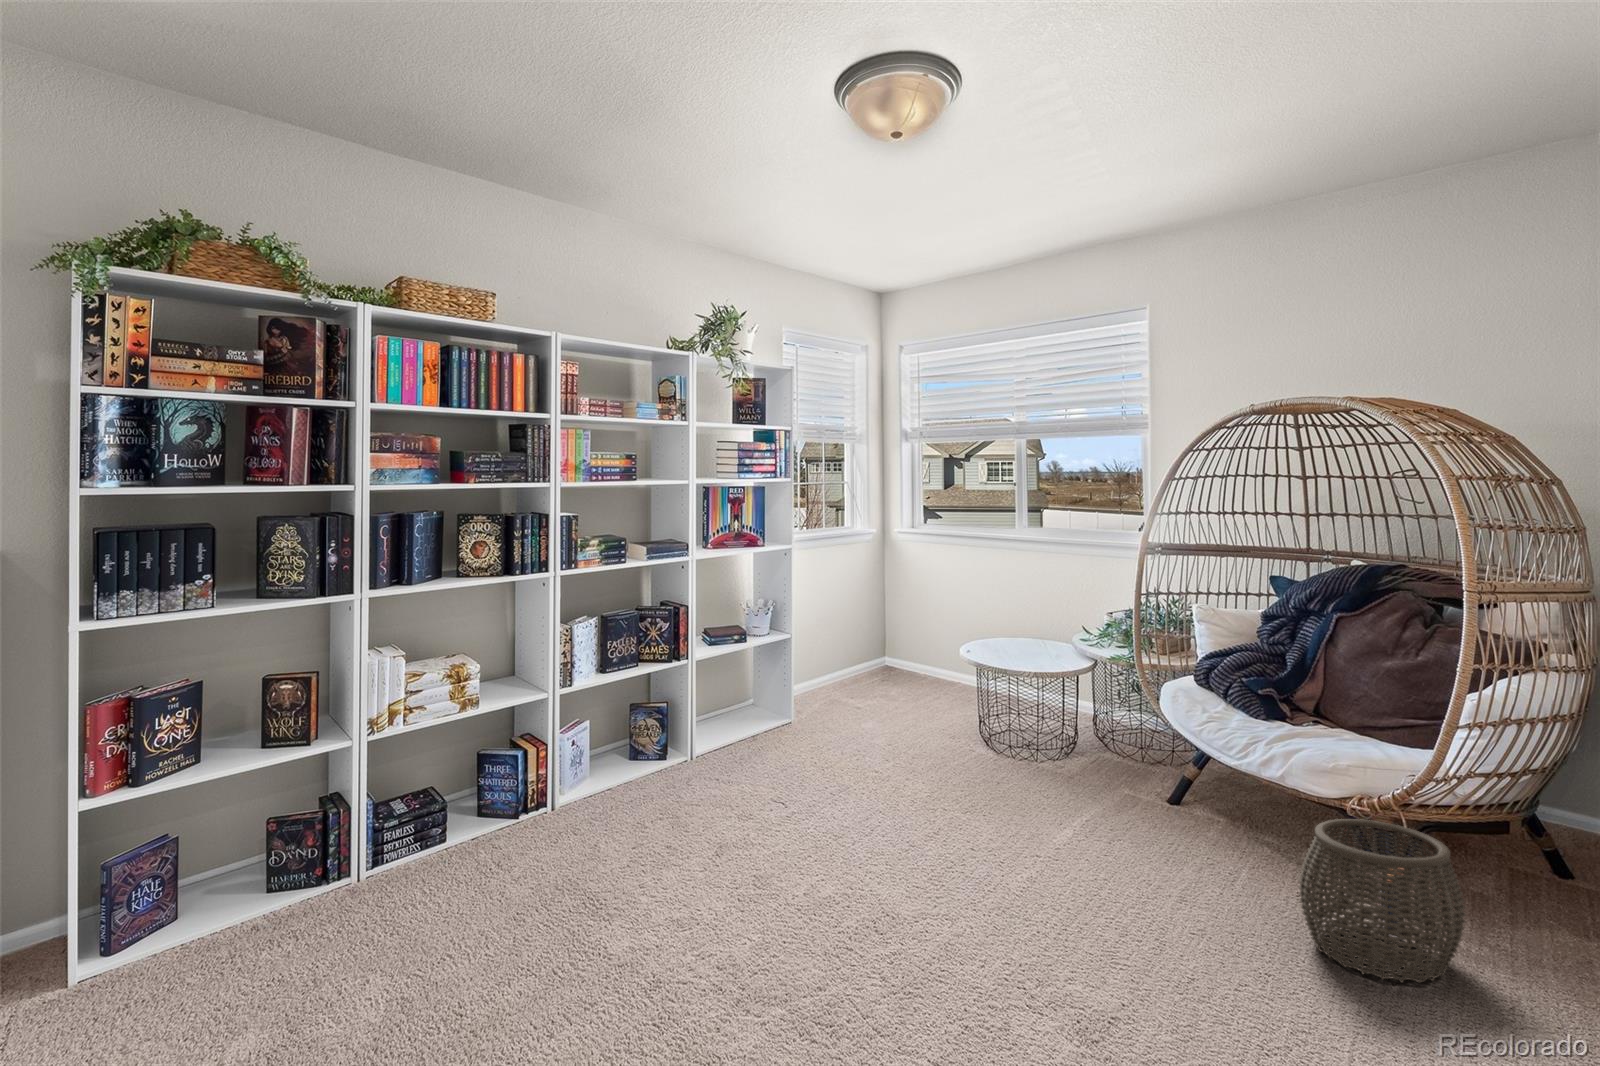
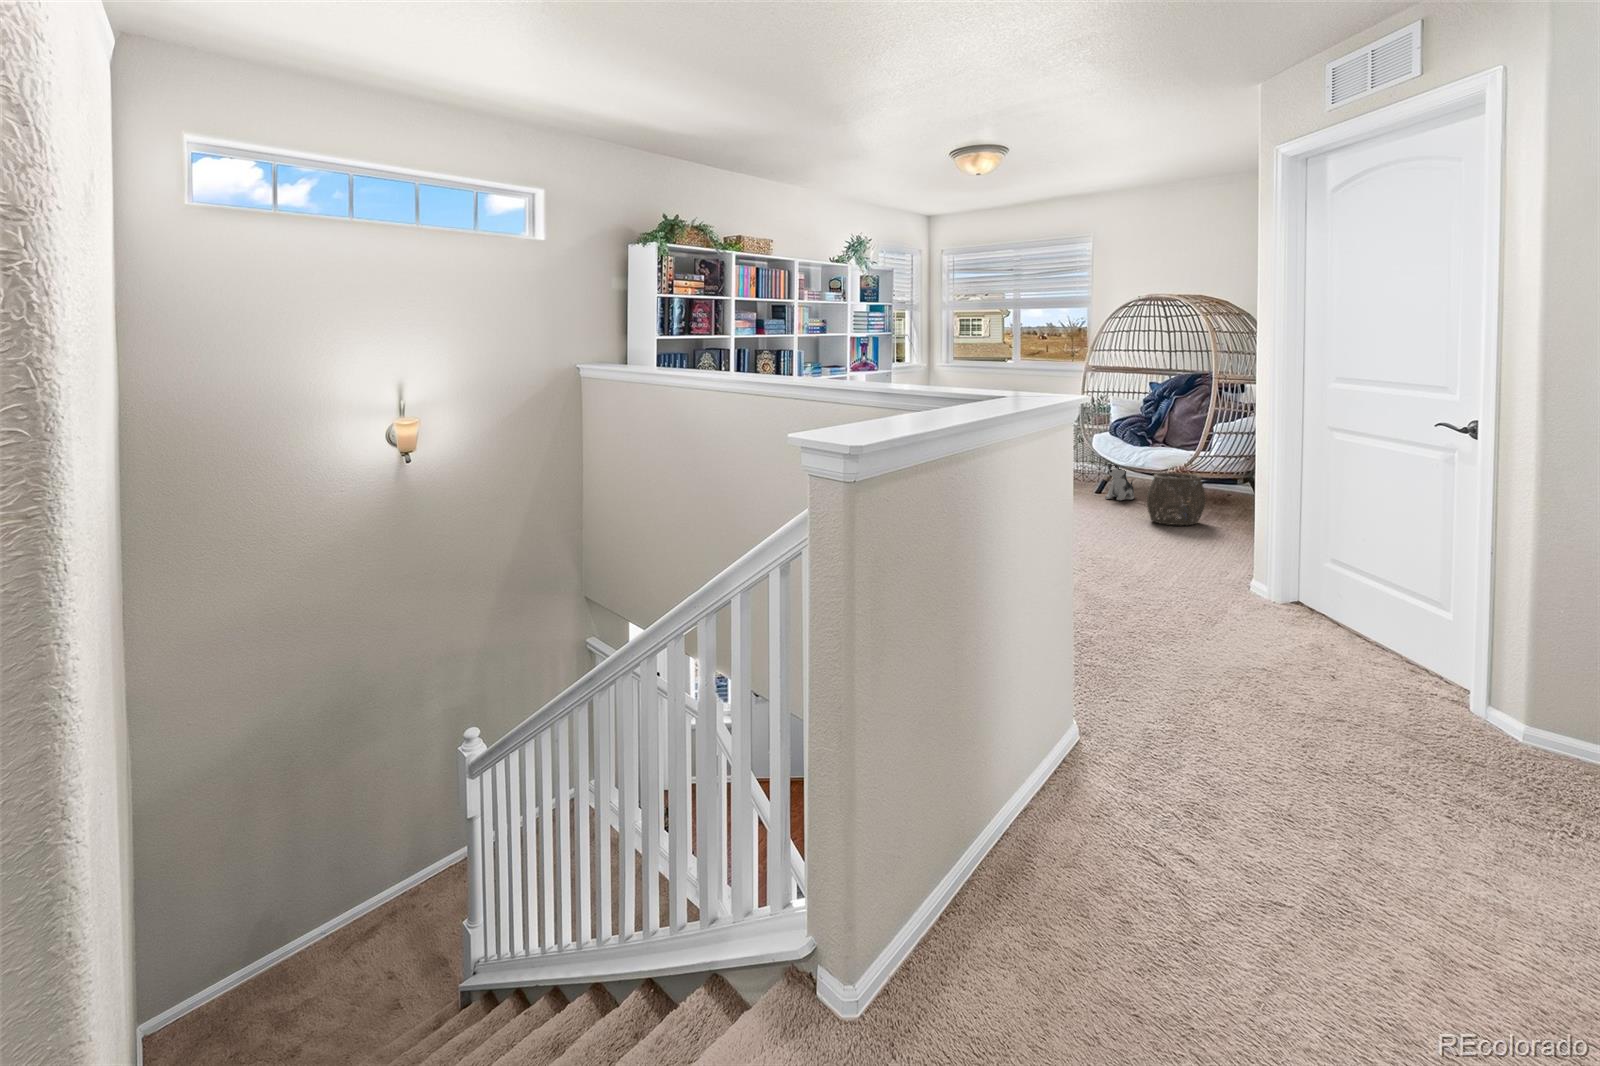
plush toy: none [1191,739,1257,834] -> present [1105,464,1134,500]

